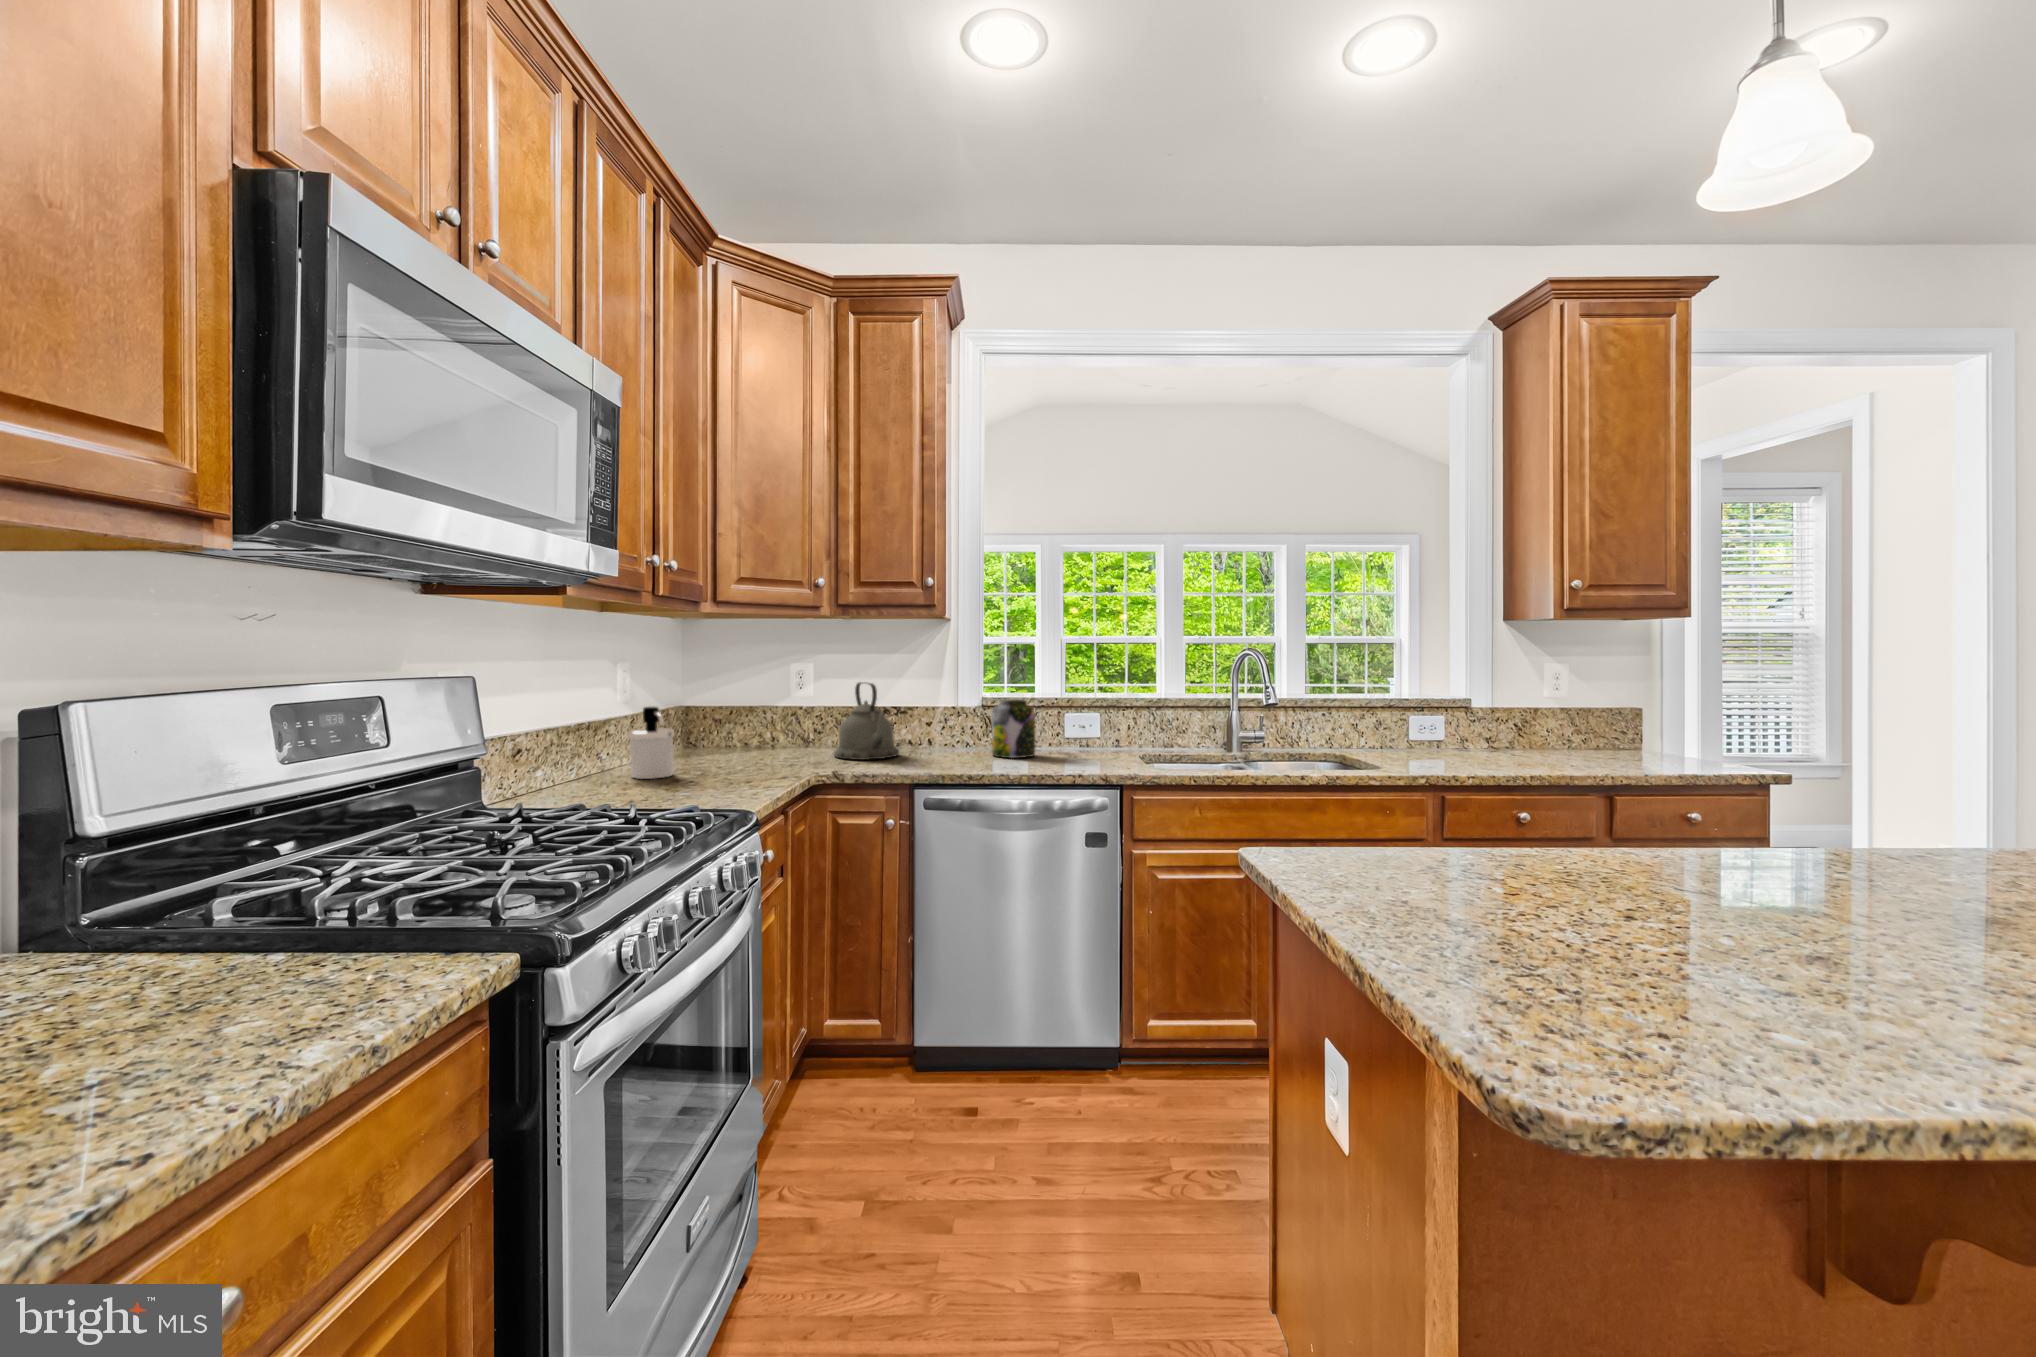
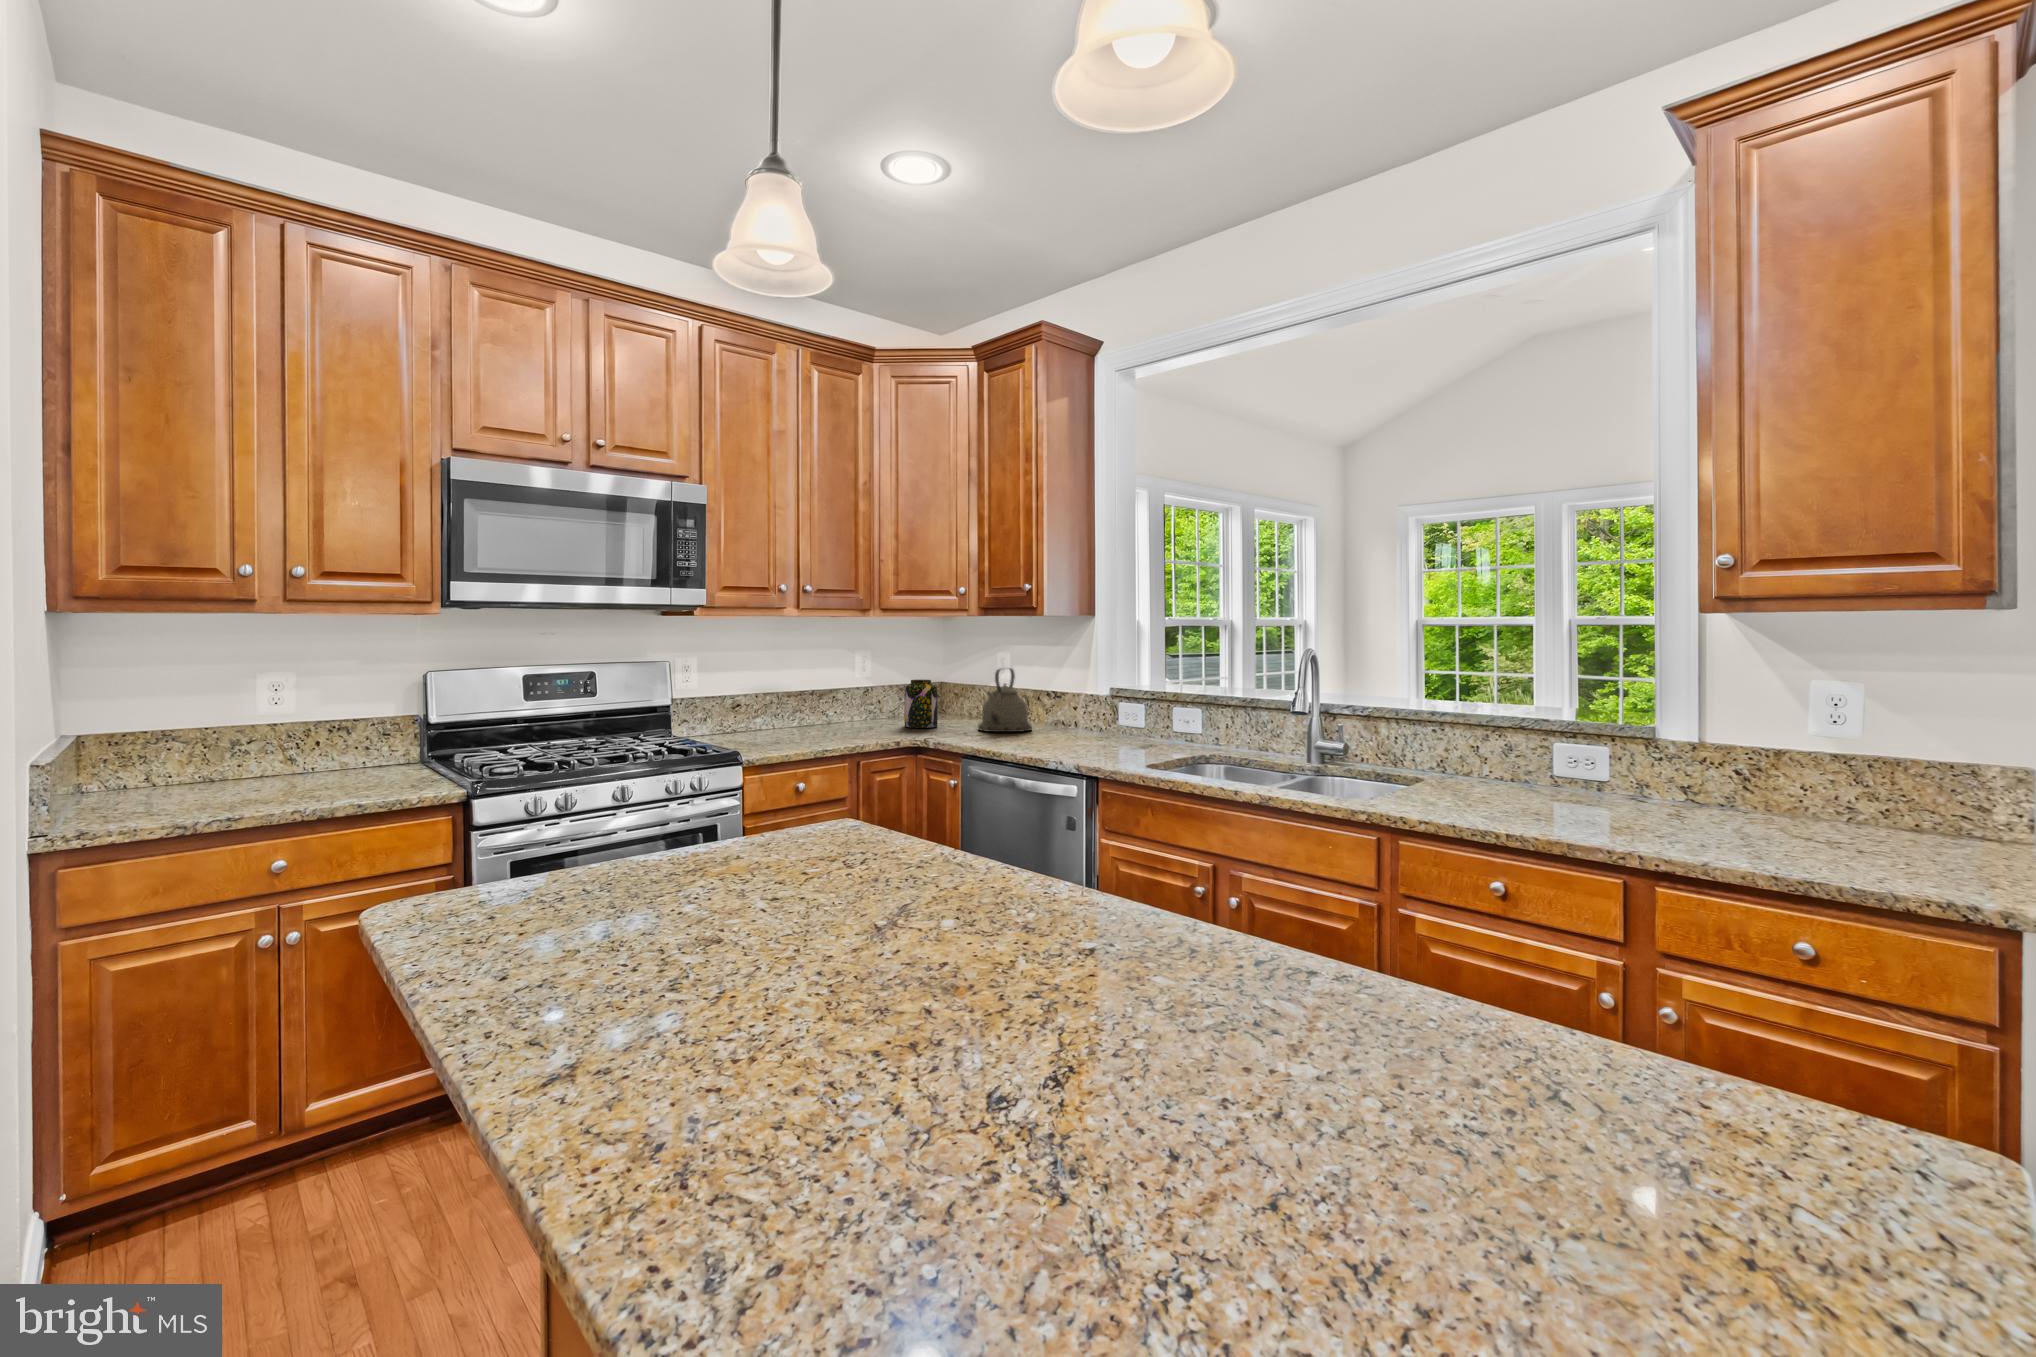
jar: present [992,700,1035,758] -> present [904,680,938,728]
soap dispenser: present [628,707,674,779] -> none [817,677,848,726]

